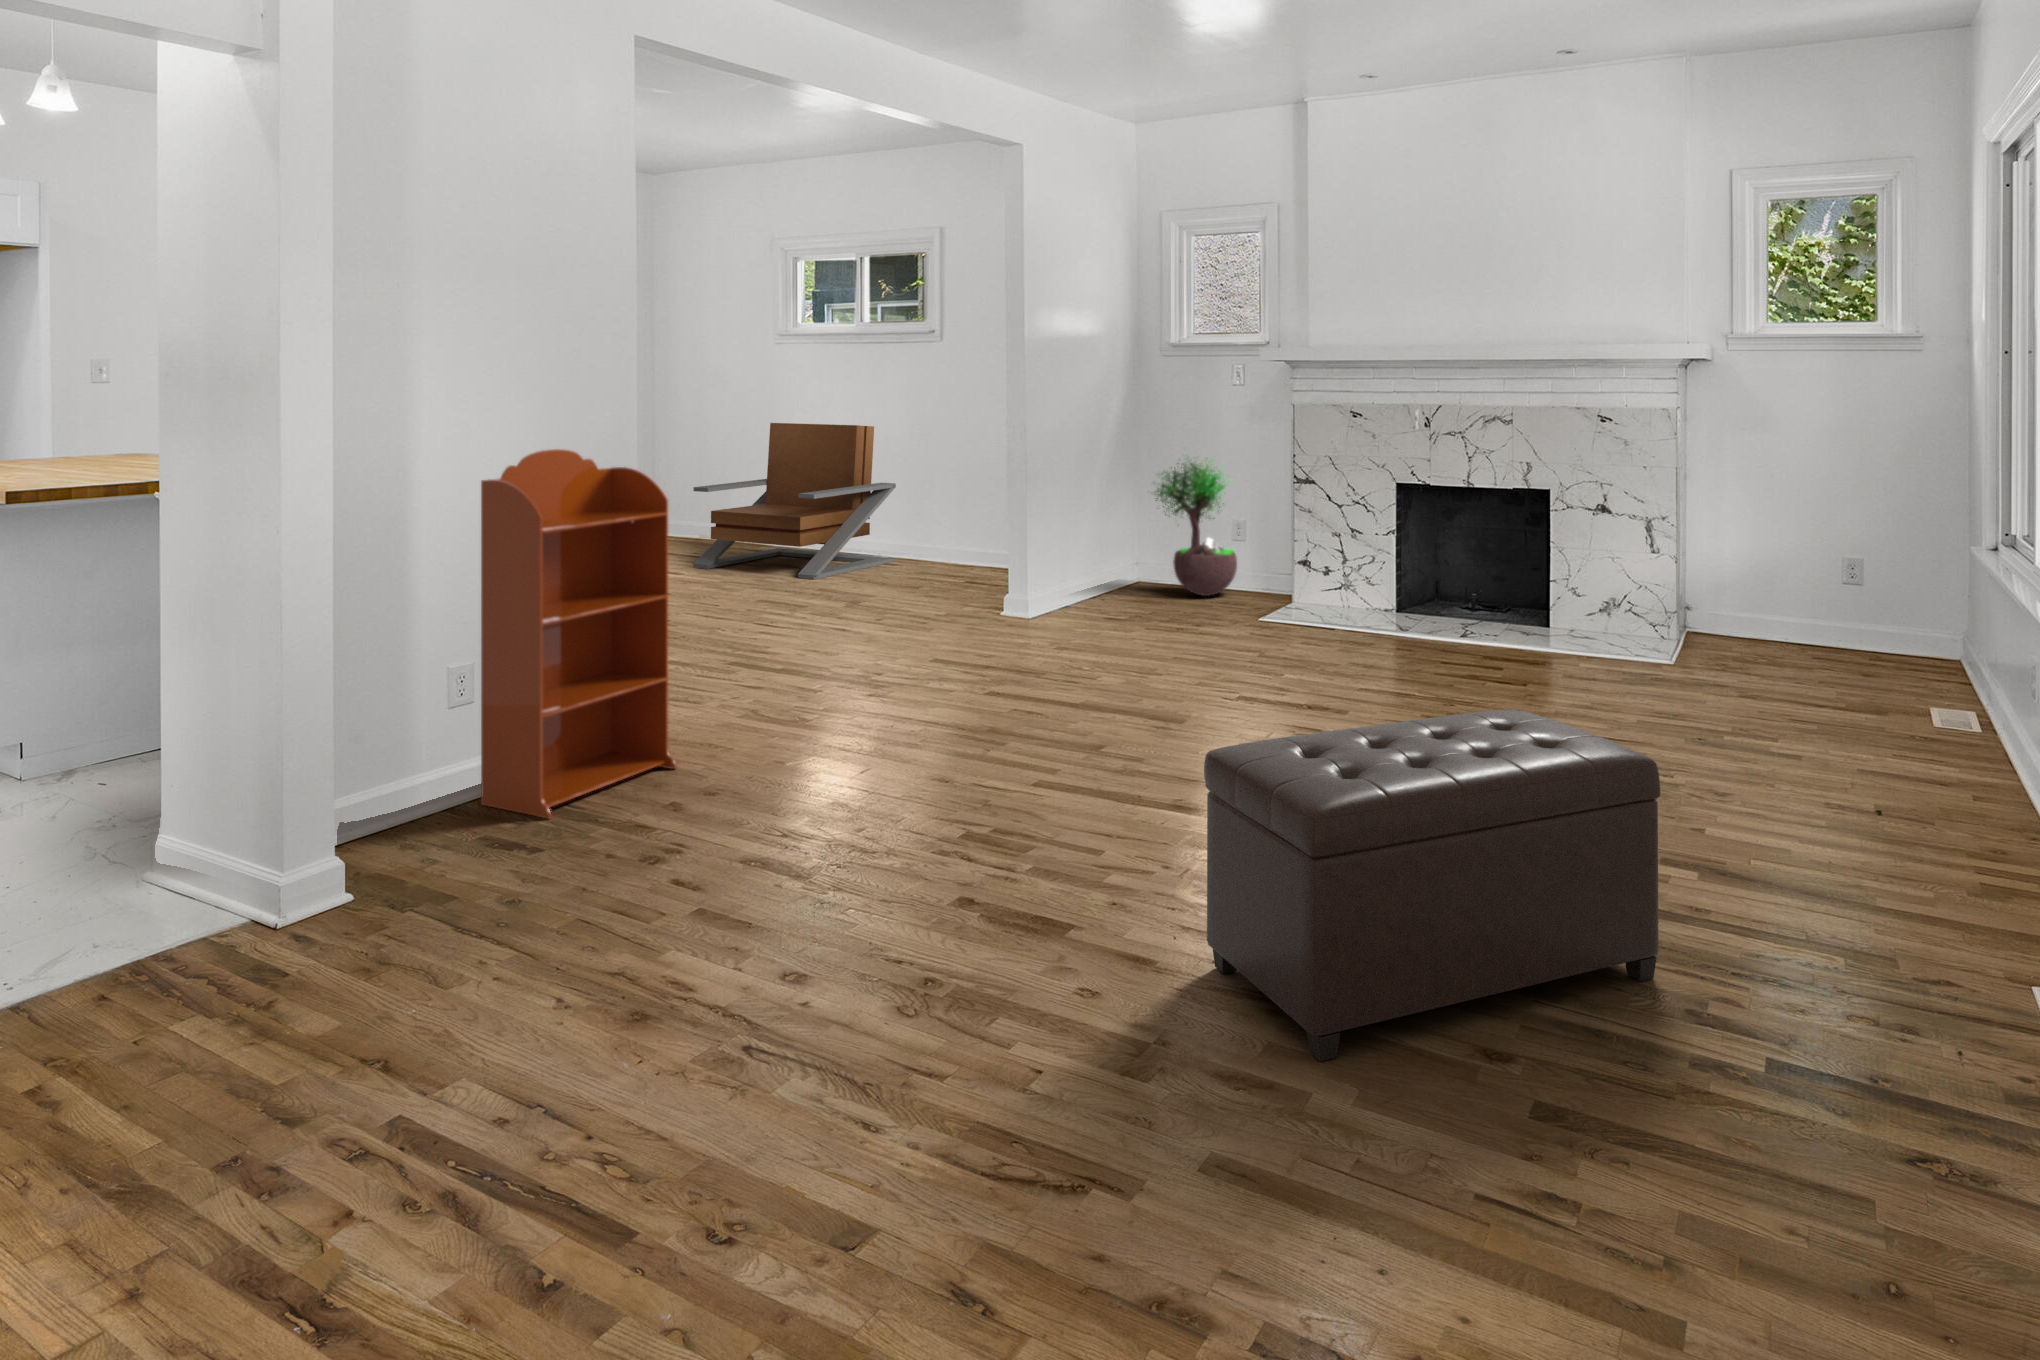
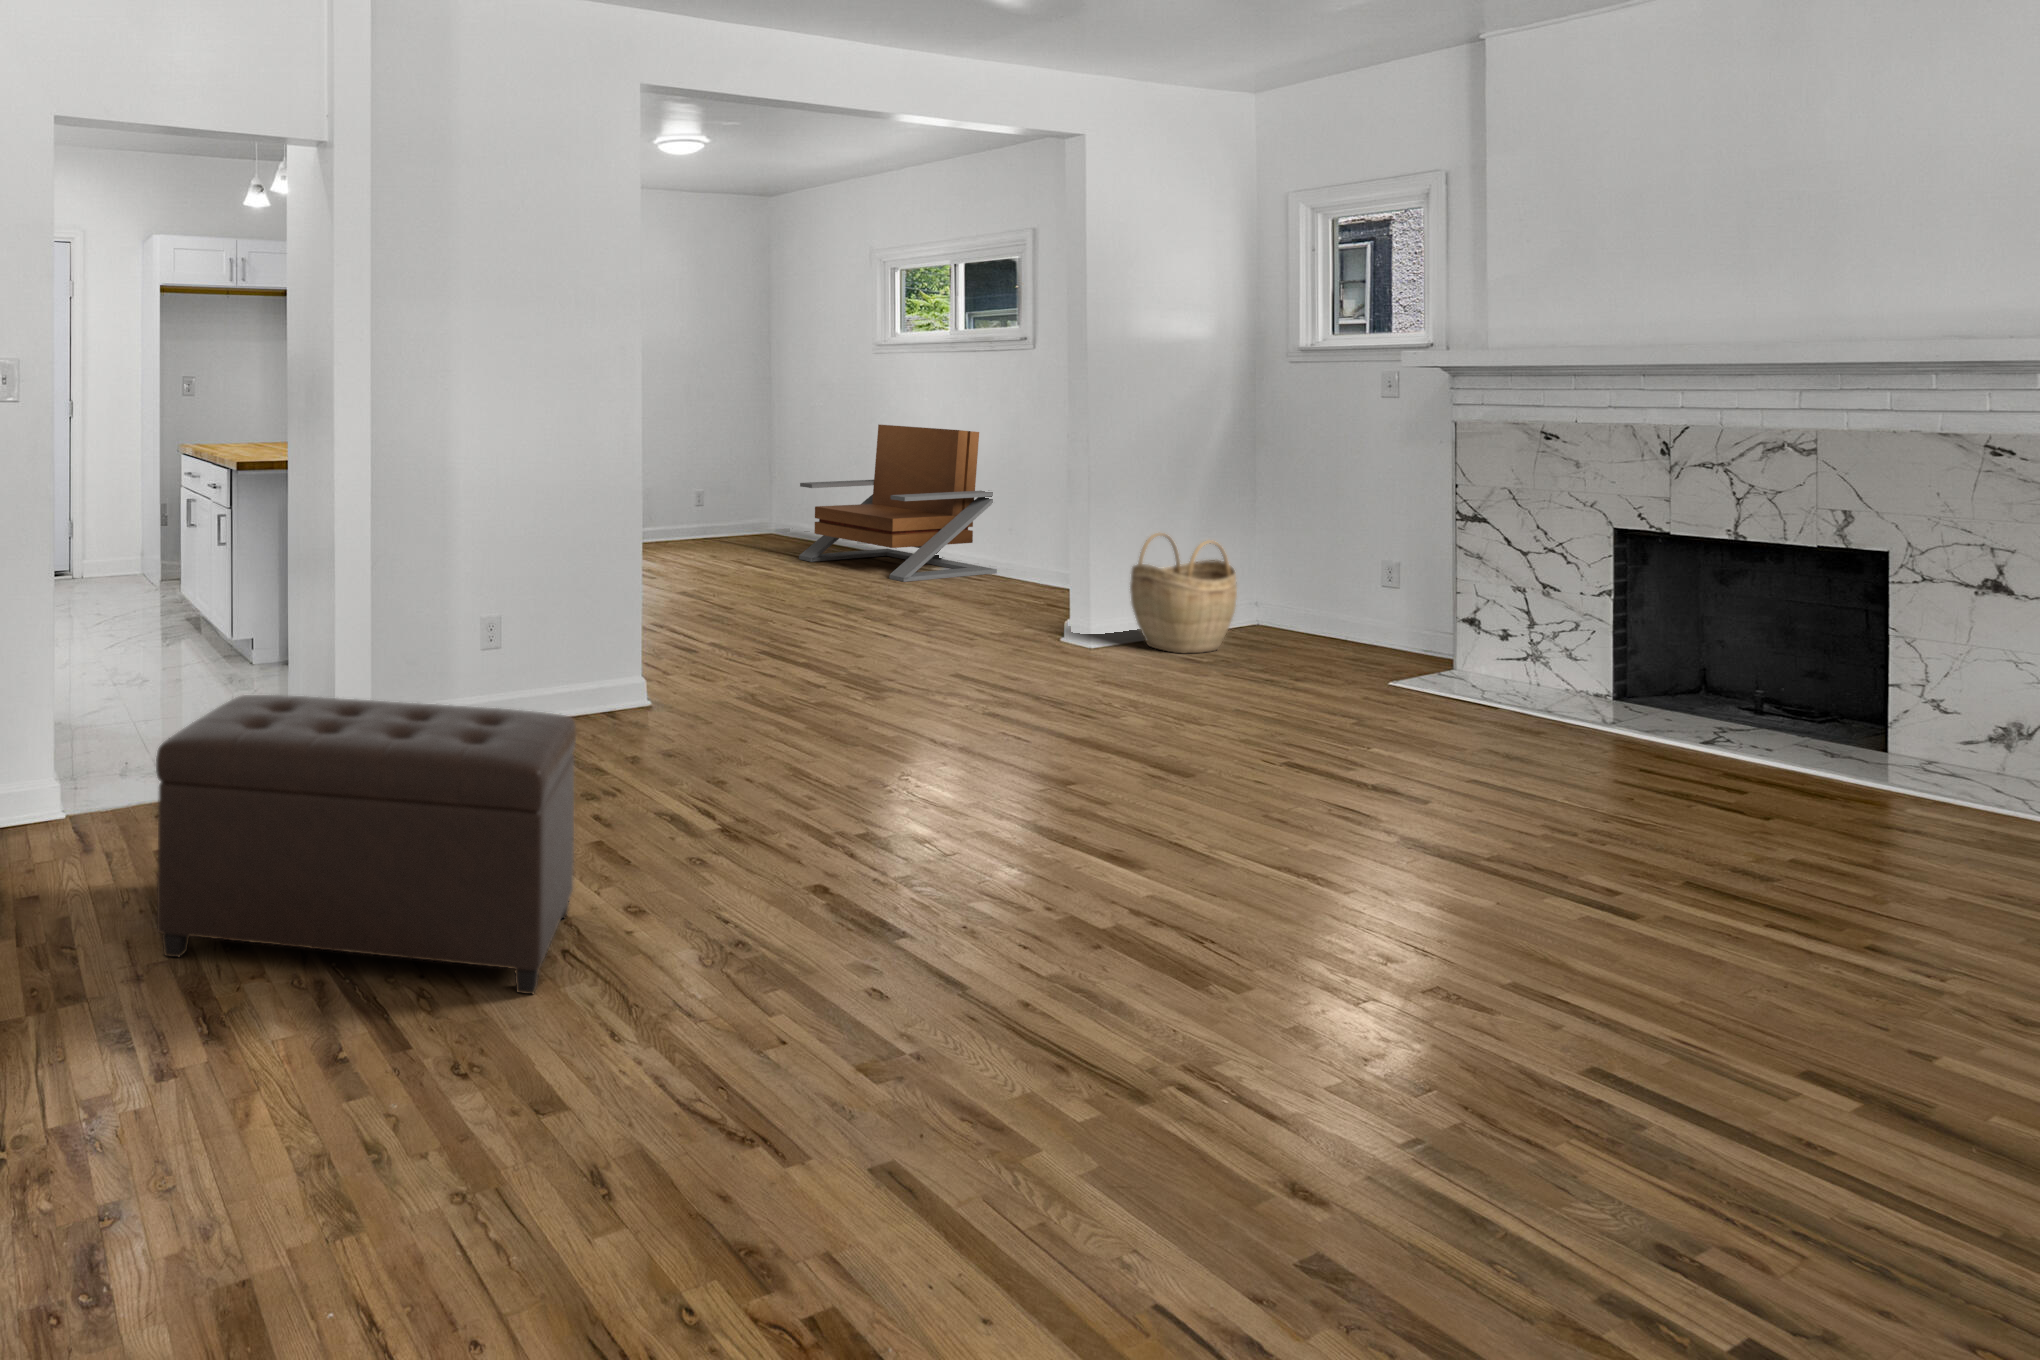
bookcase: present [481,449,677,818] -> none [505,436,666,747]
potted tree: present [1153,459,1237,596] -> none [1266,470,1393,648]
woven basket: none [1049,511,1132,617] -> present [1130,533,1237,653]
ottoman: present [1204,709,1661,1061] -> present [156,695,576,994]

